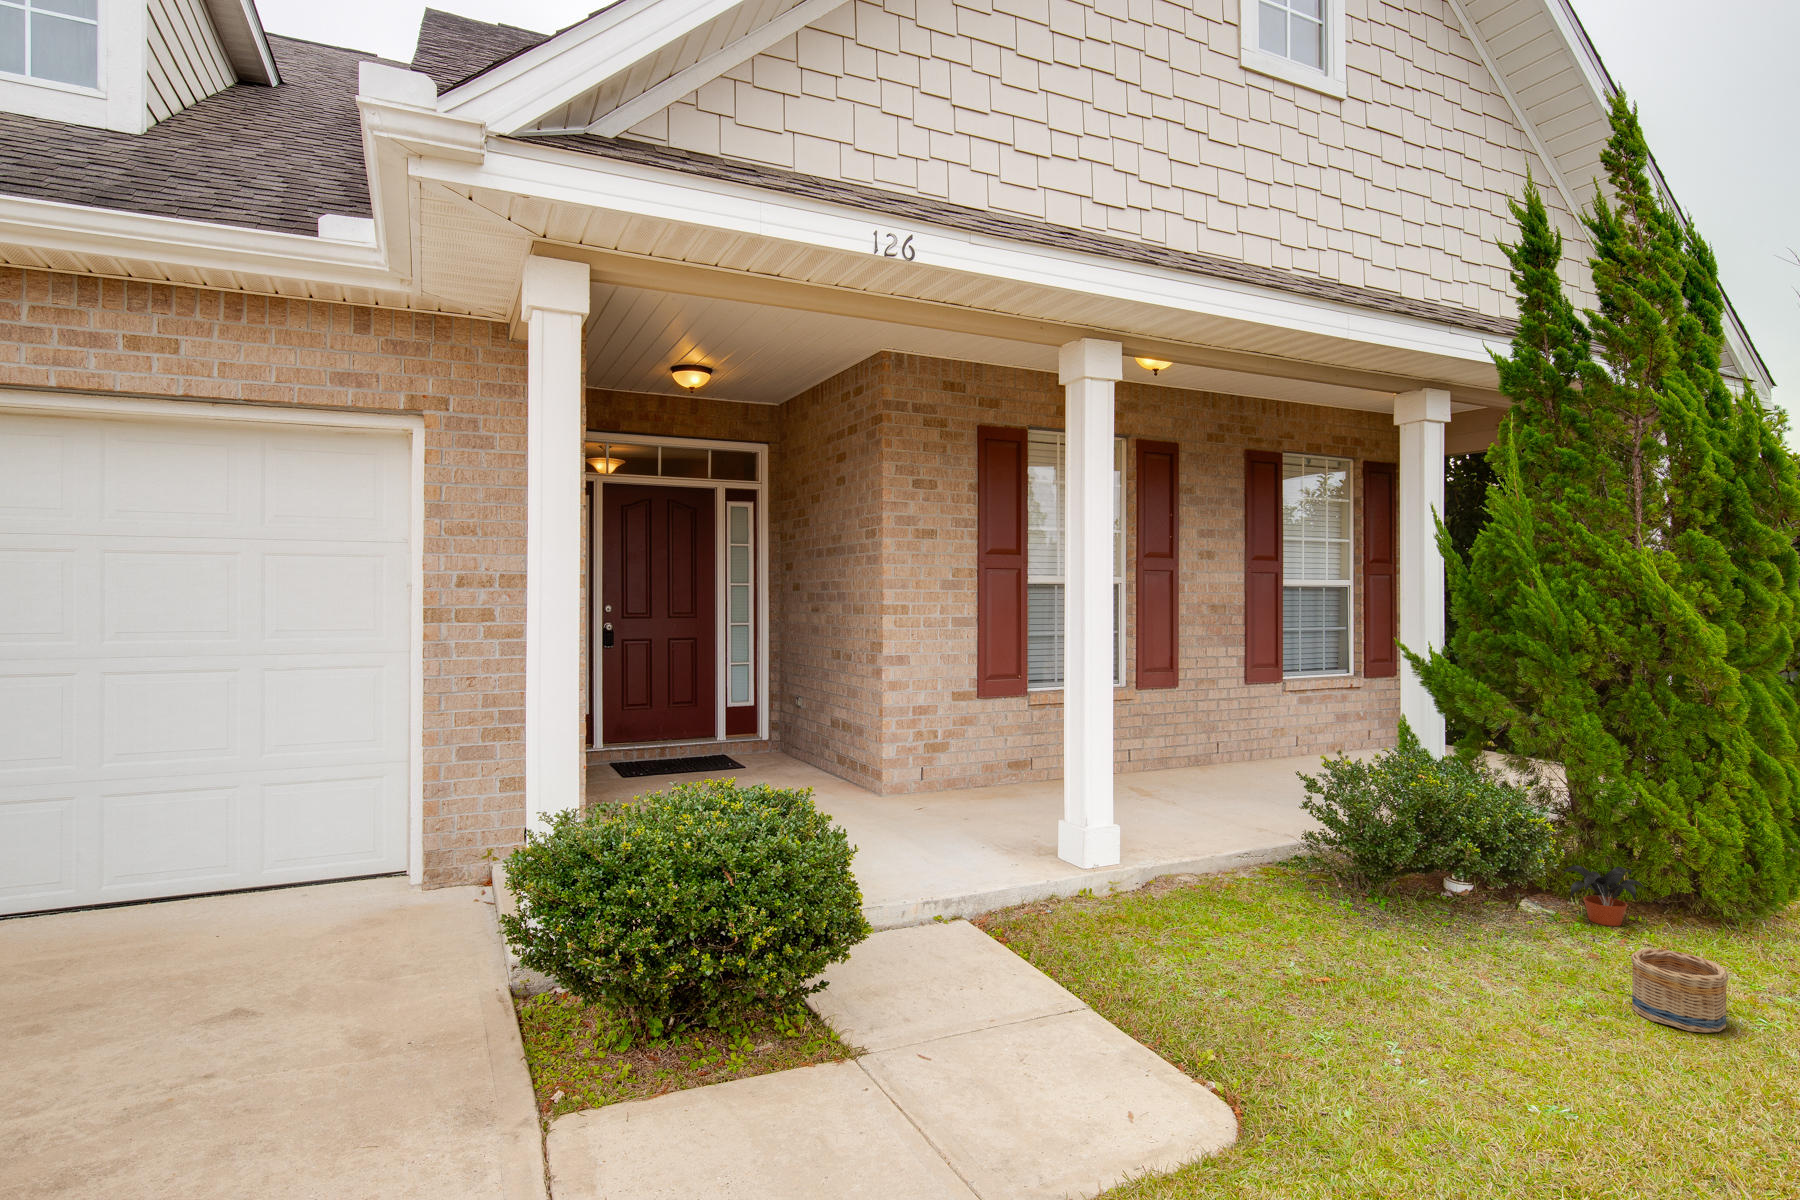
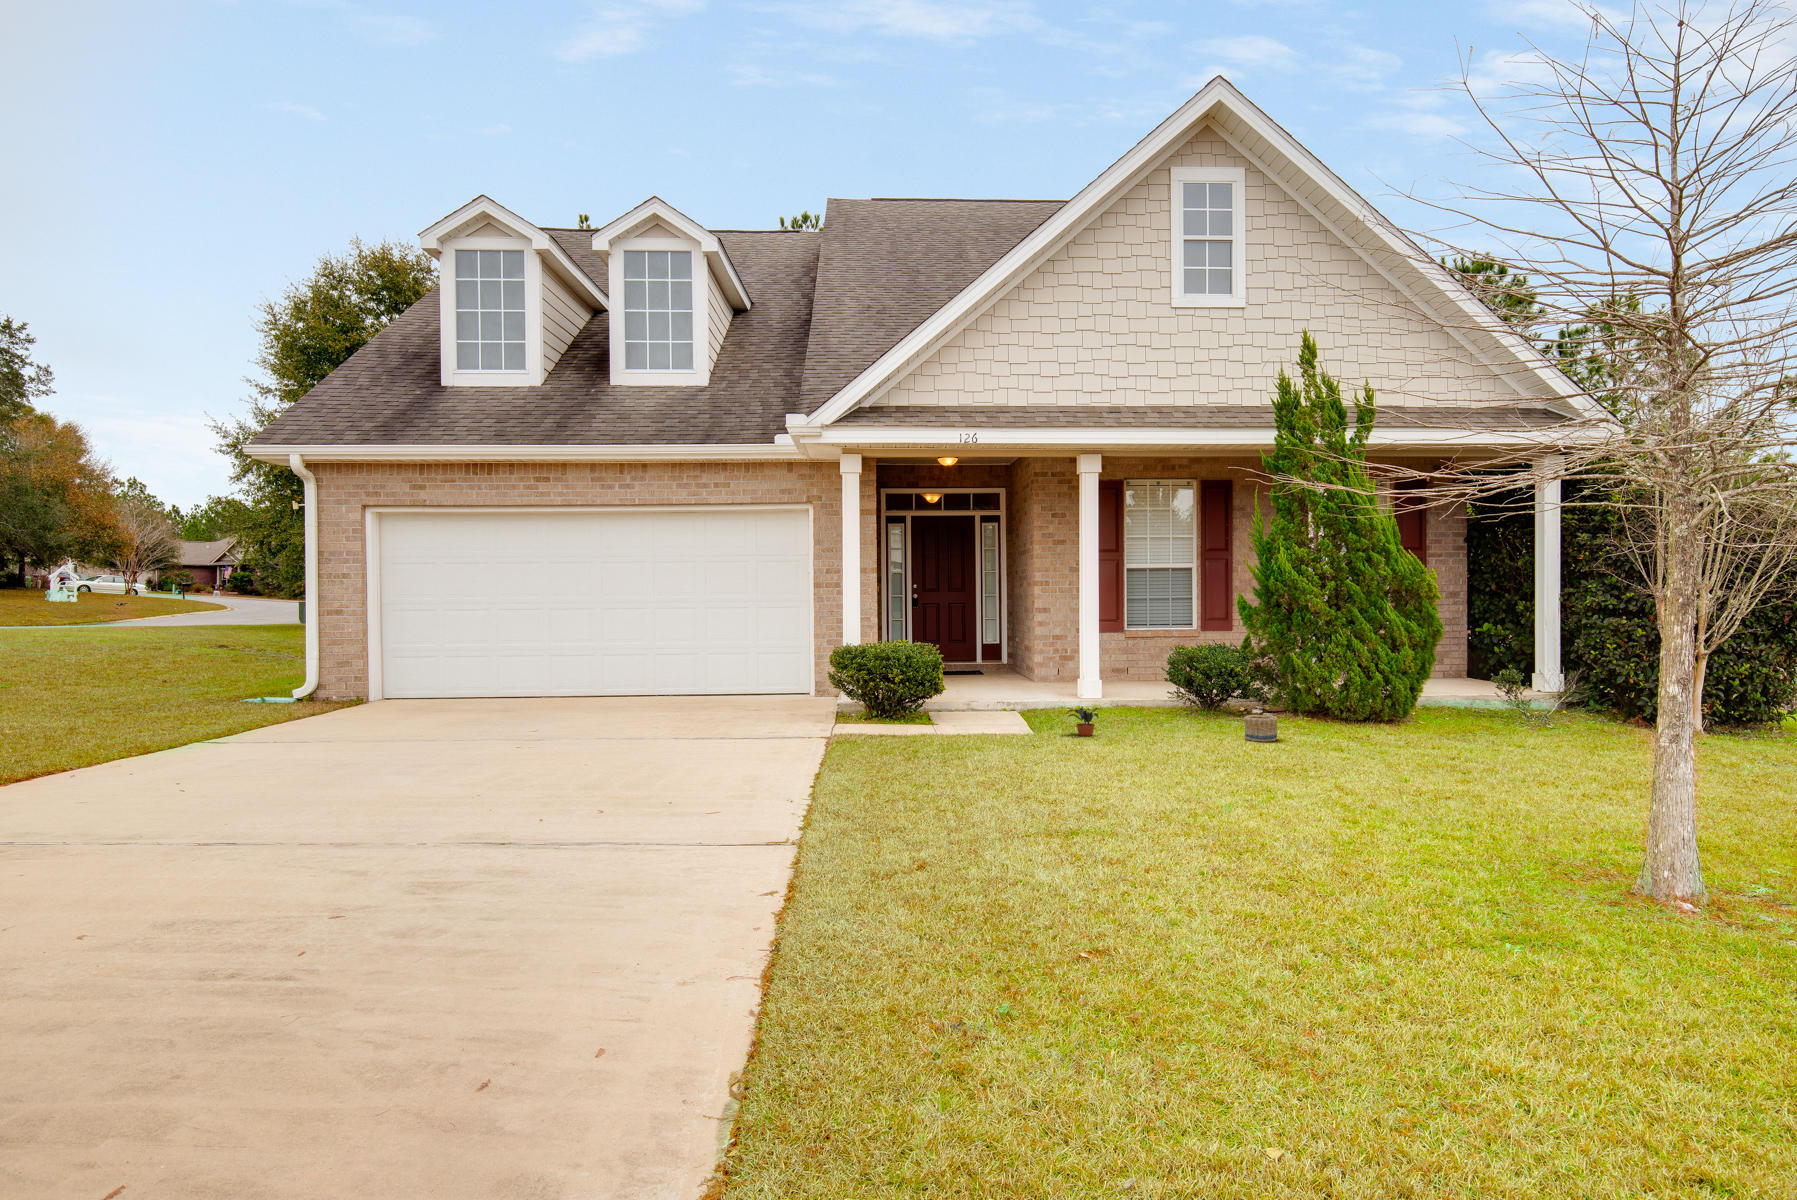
potted plant: present [1564,865,1645,926] -> present [1067,708,1101,736]

